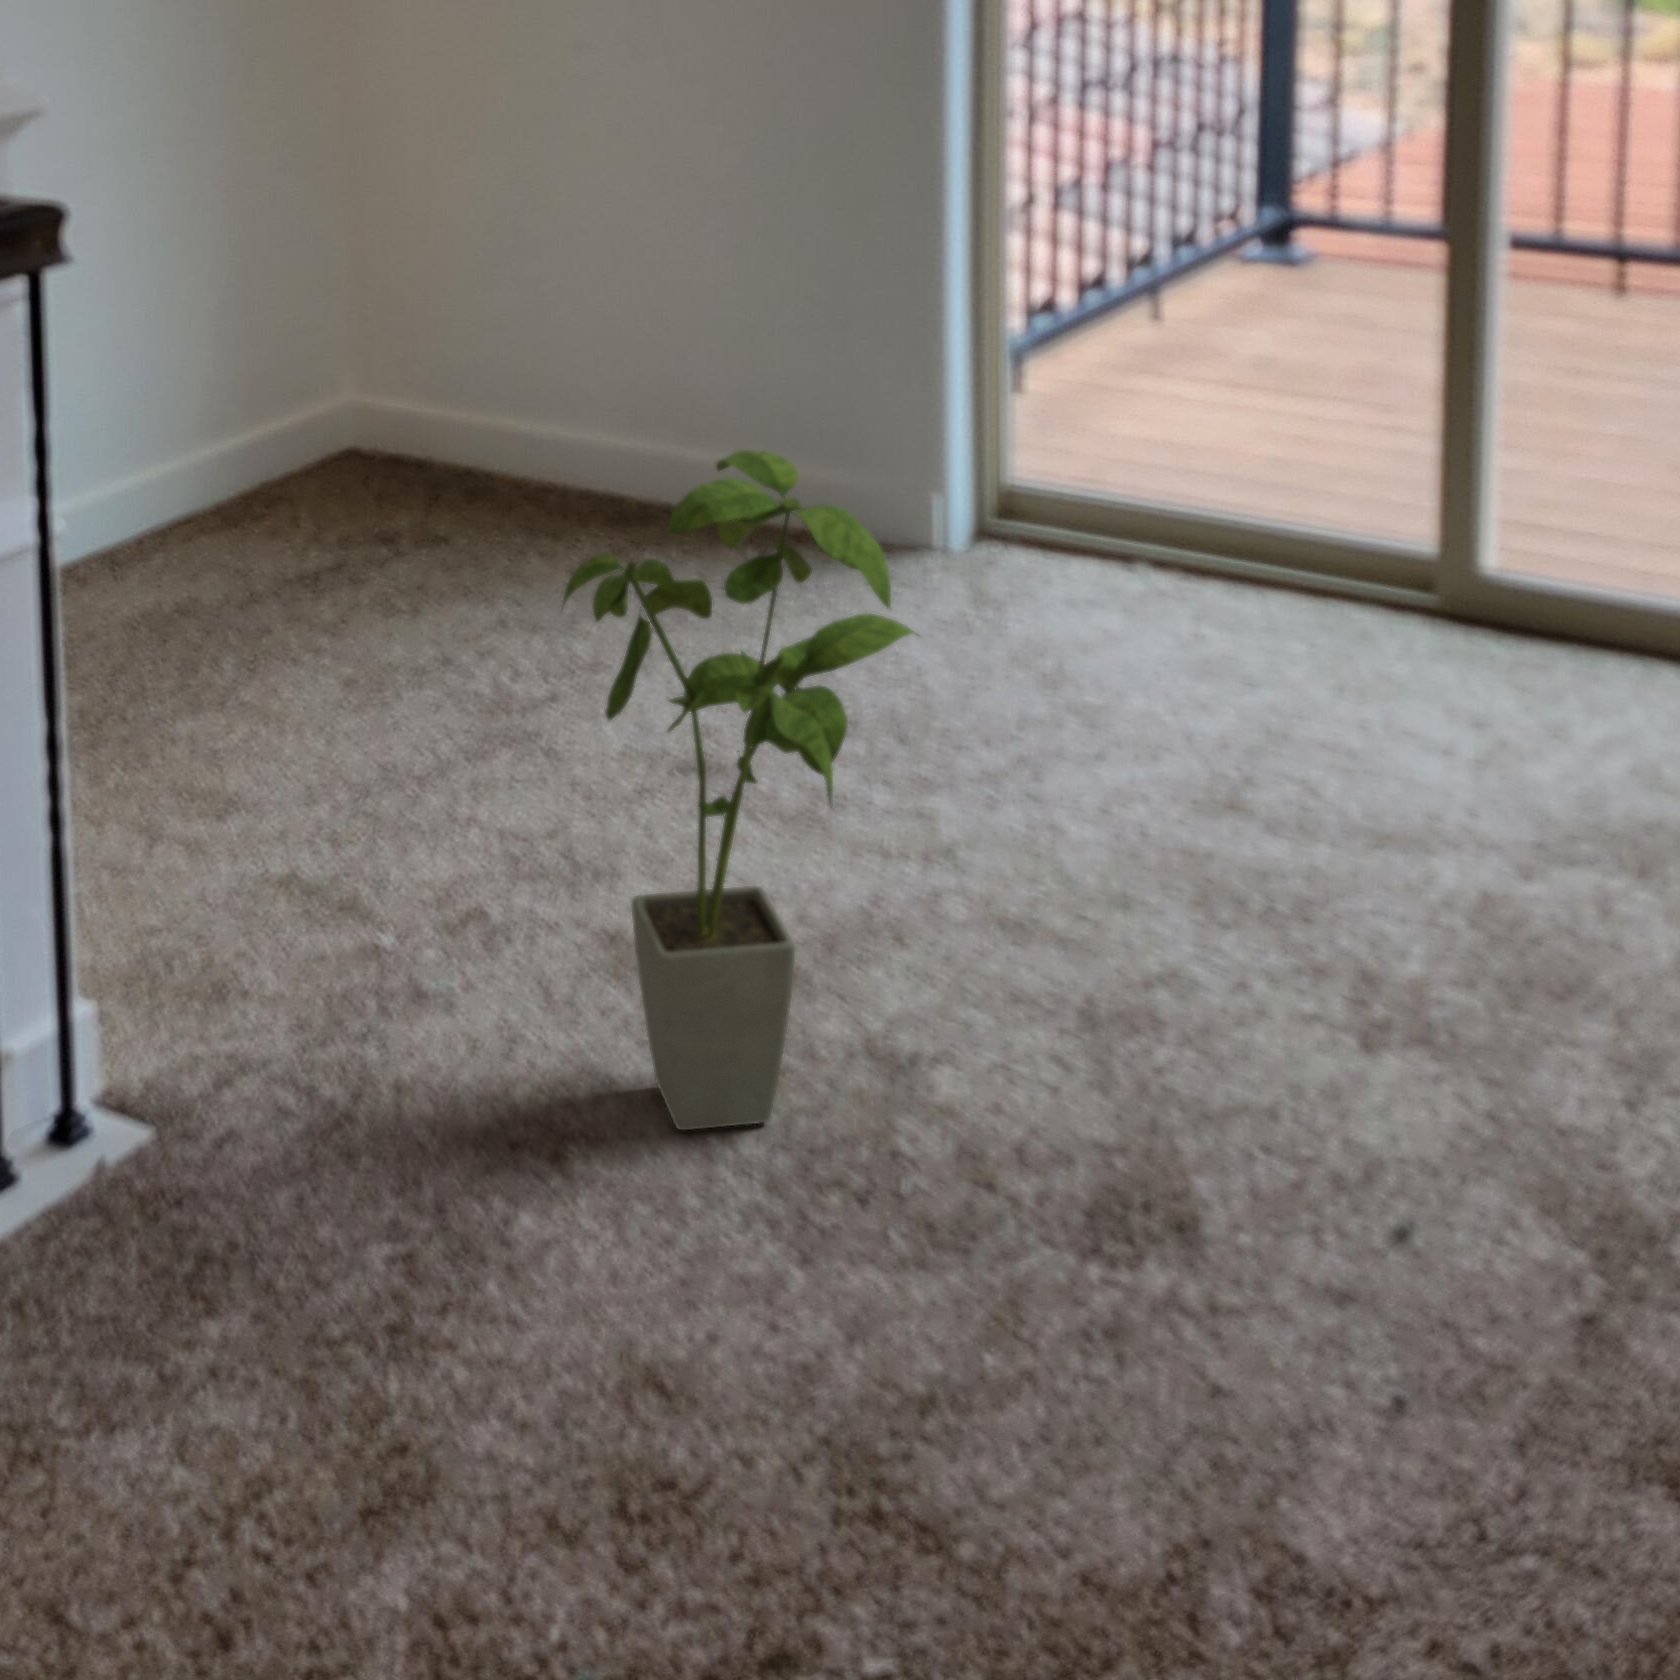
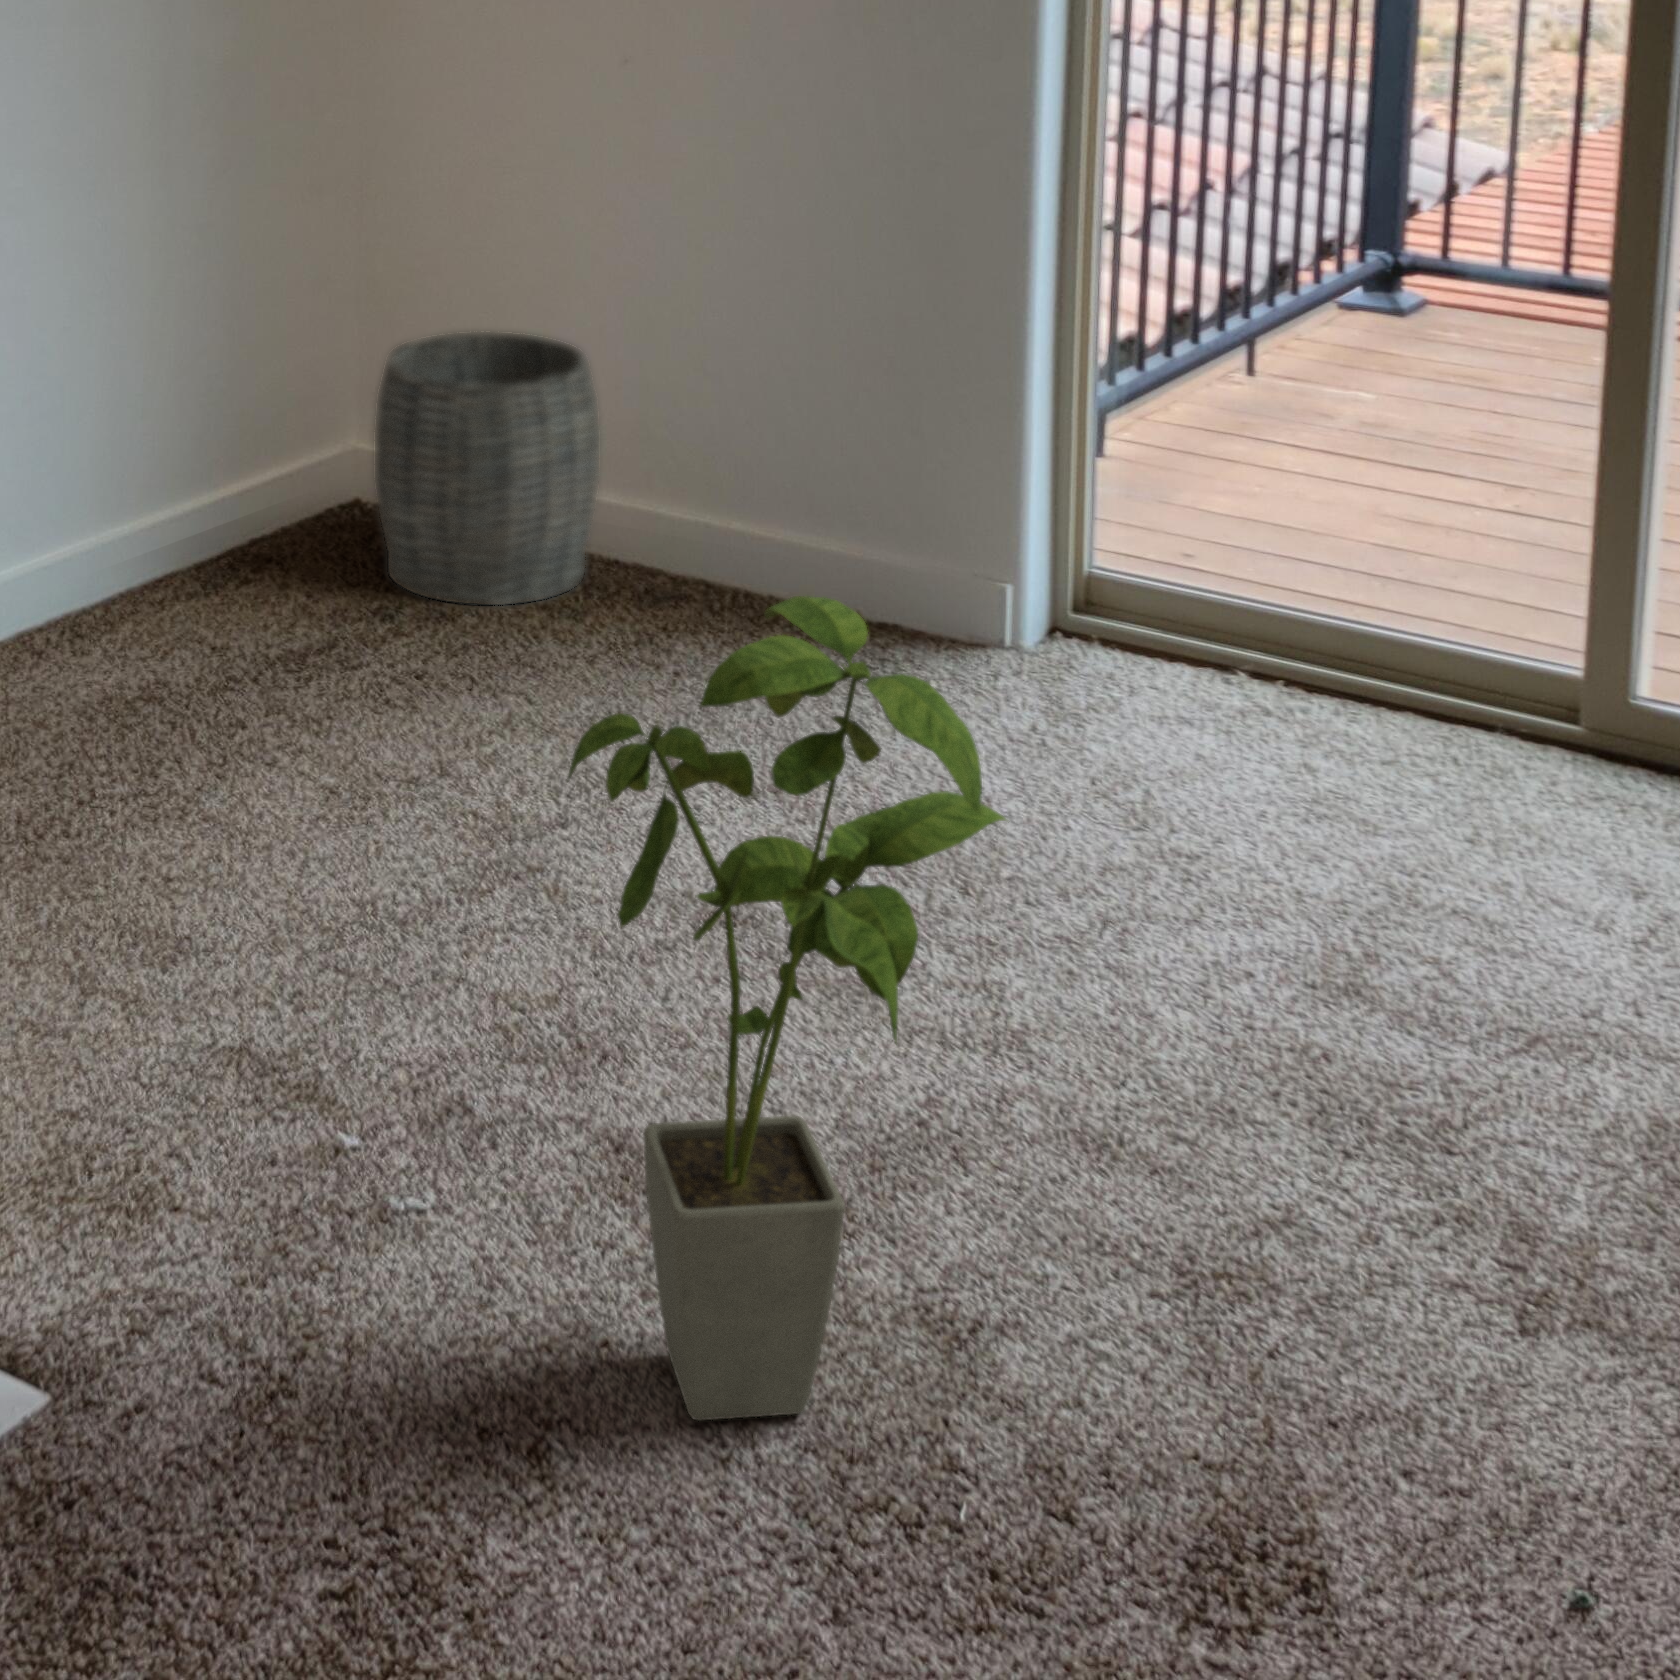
woven basket: none [379,294,578,534] -> present [375,332,599,605]

